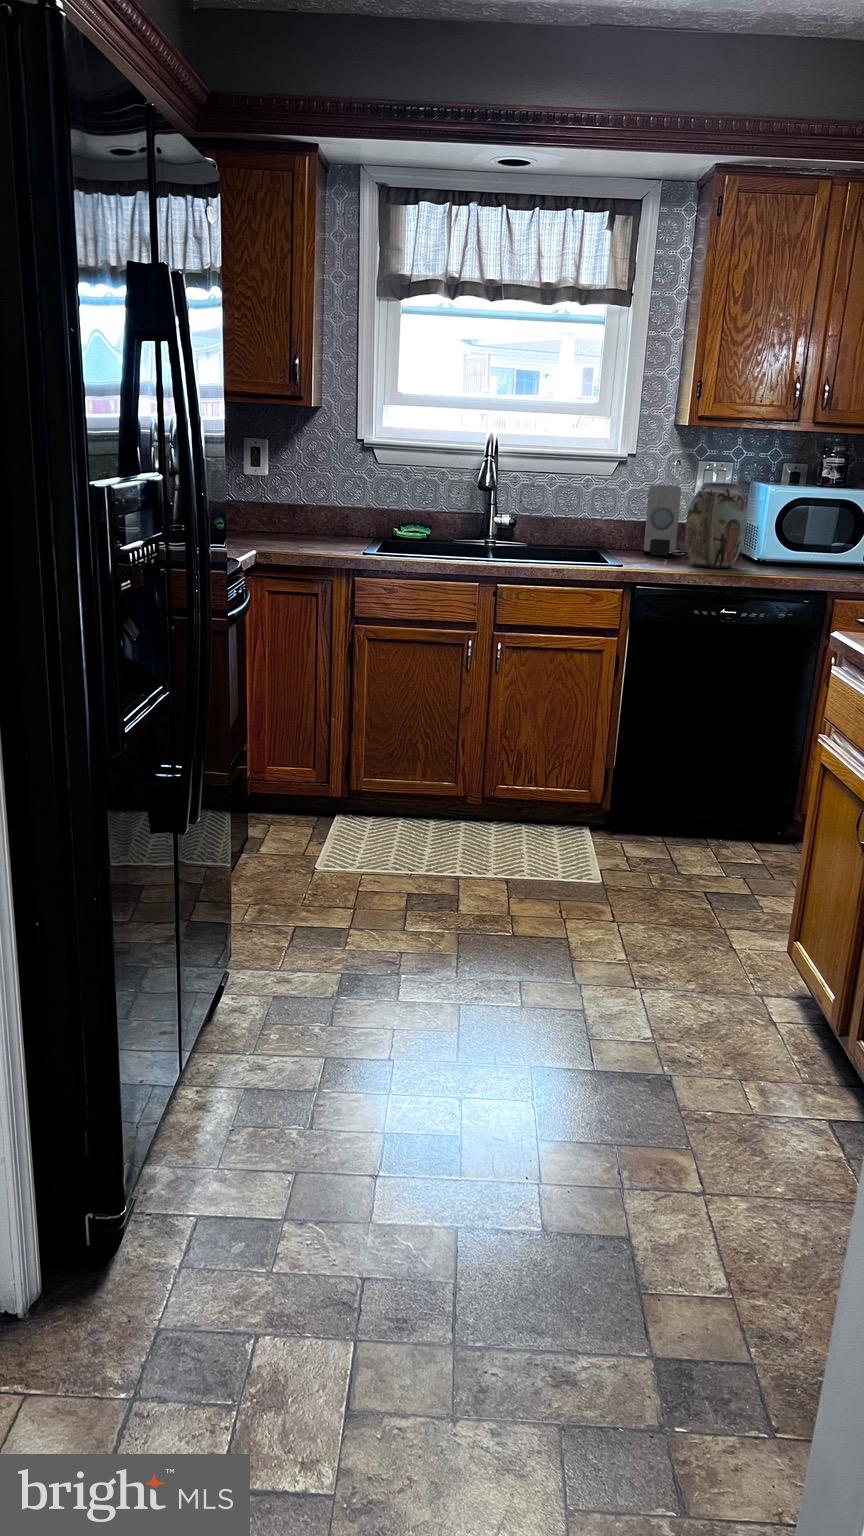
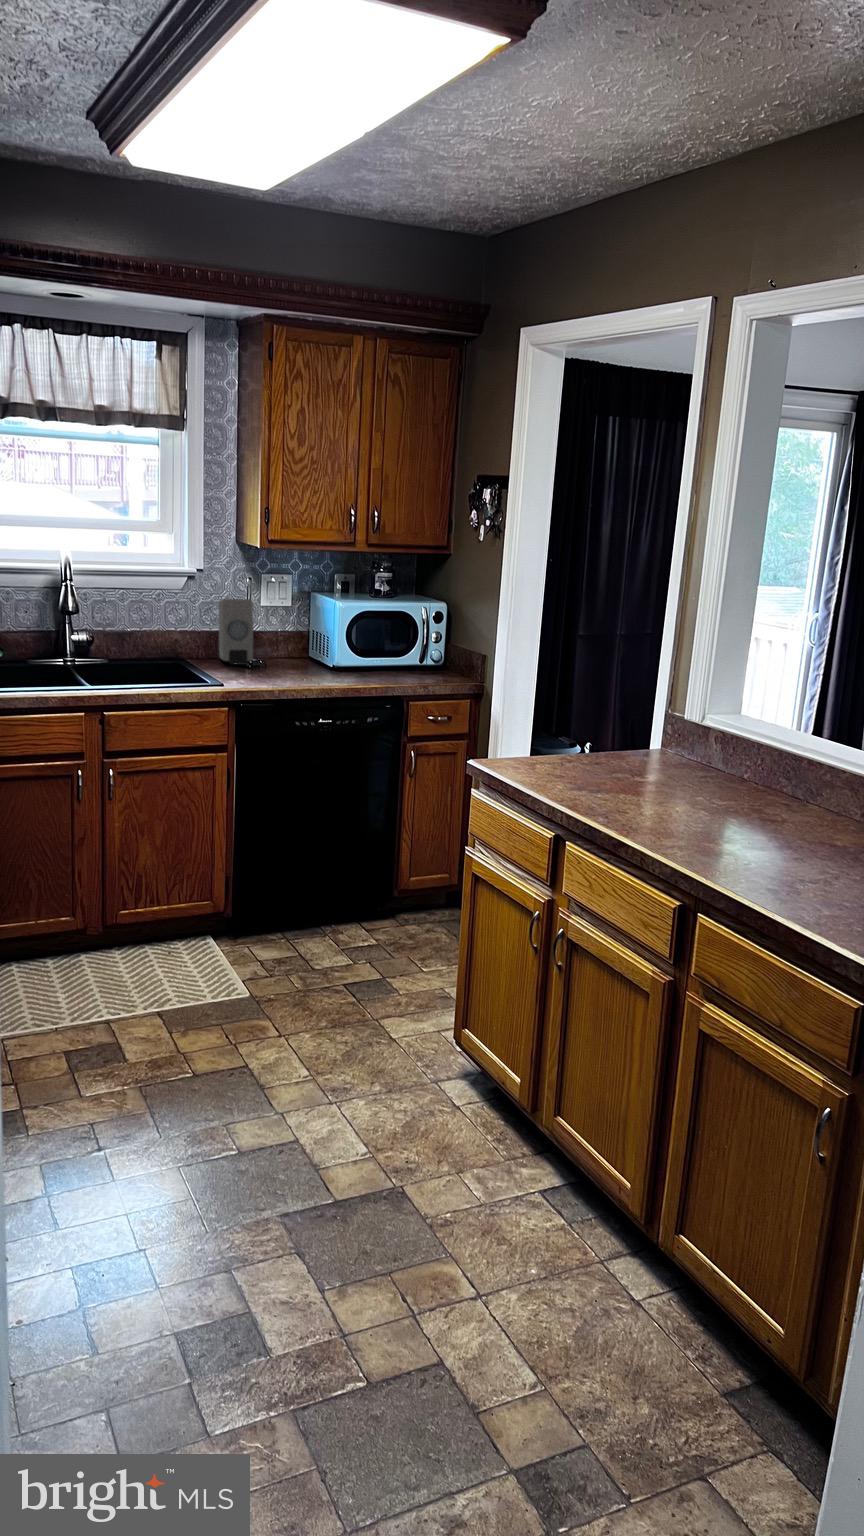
vase: present [686,482,747,568] -> none [268,599,324,679]

